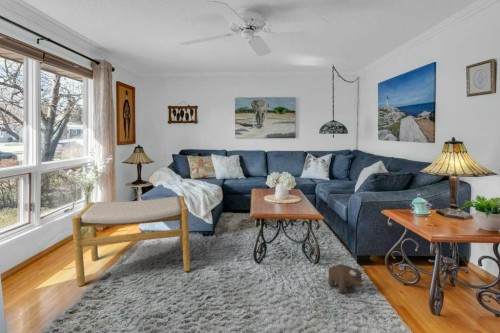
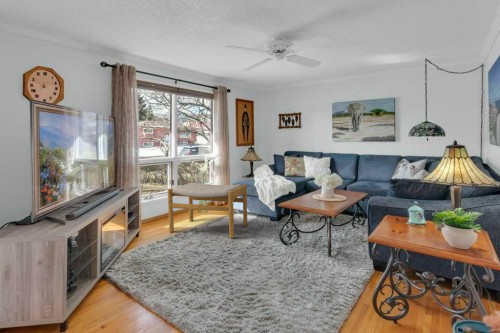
plush toy: present [328,264,364,293] -> none [317,255,341,280]

